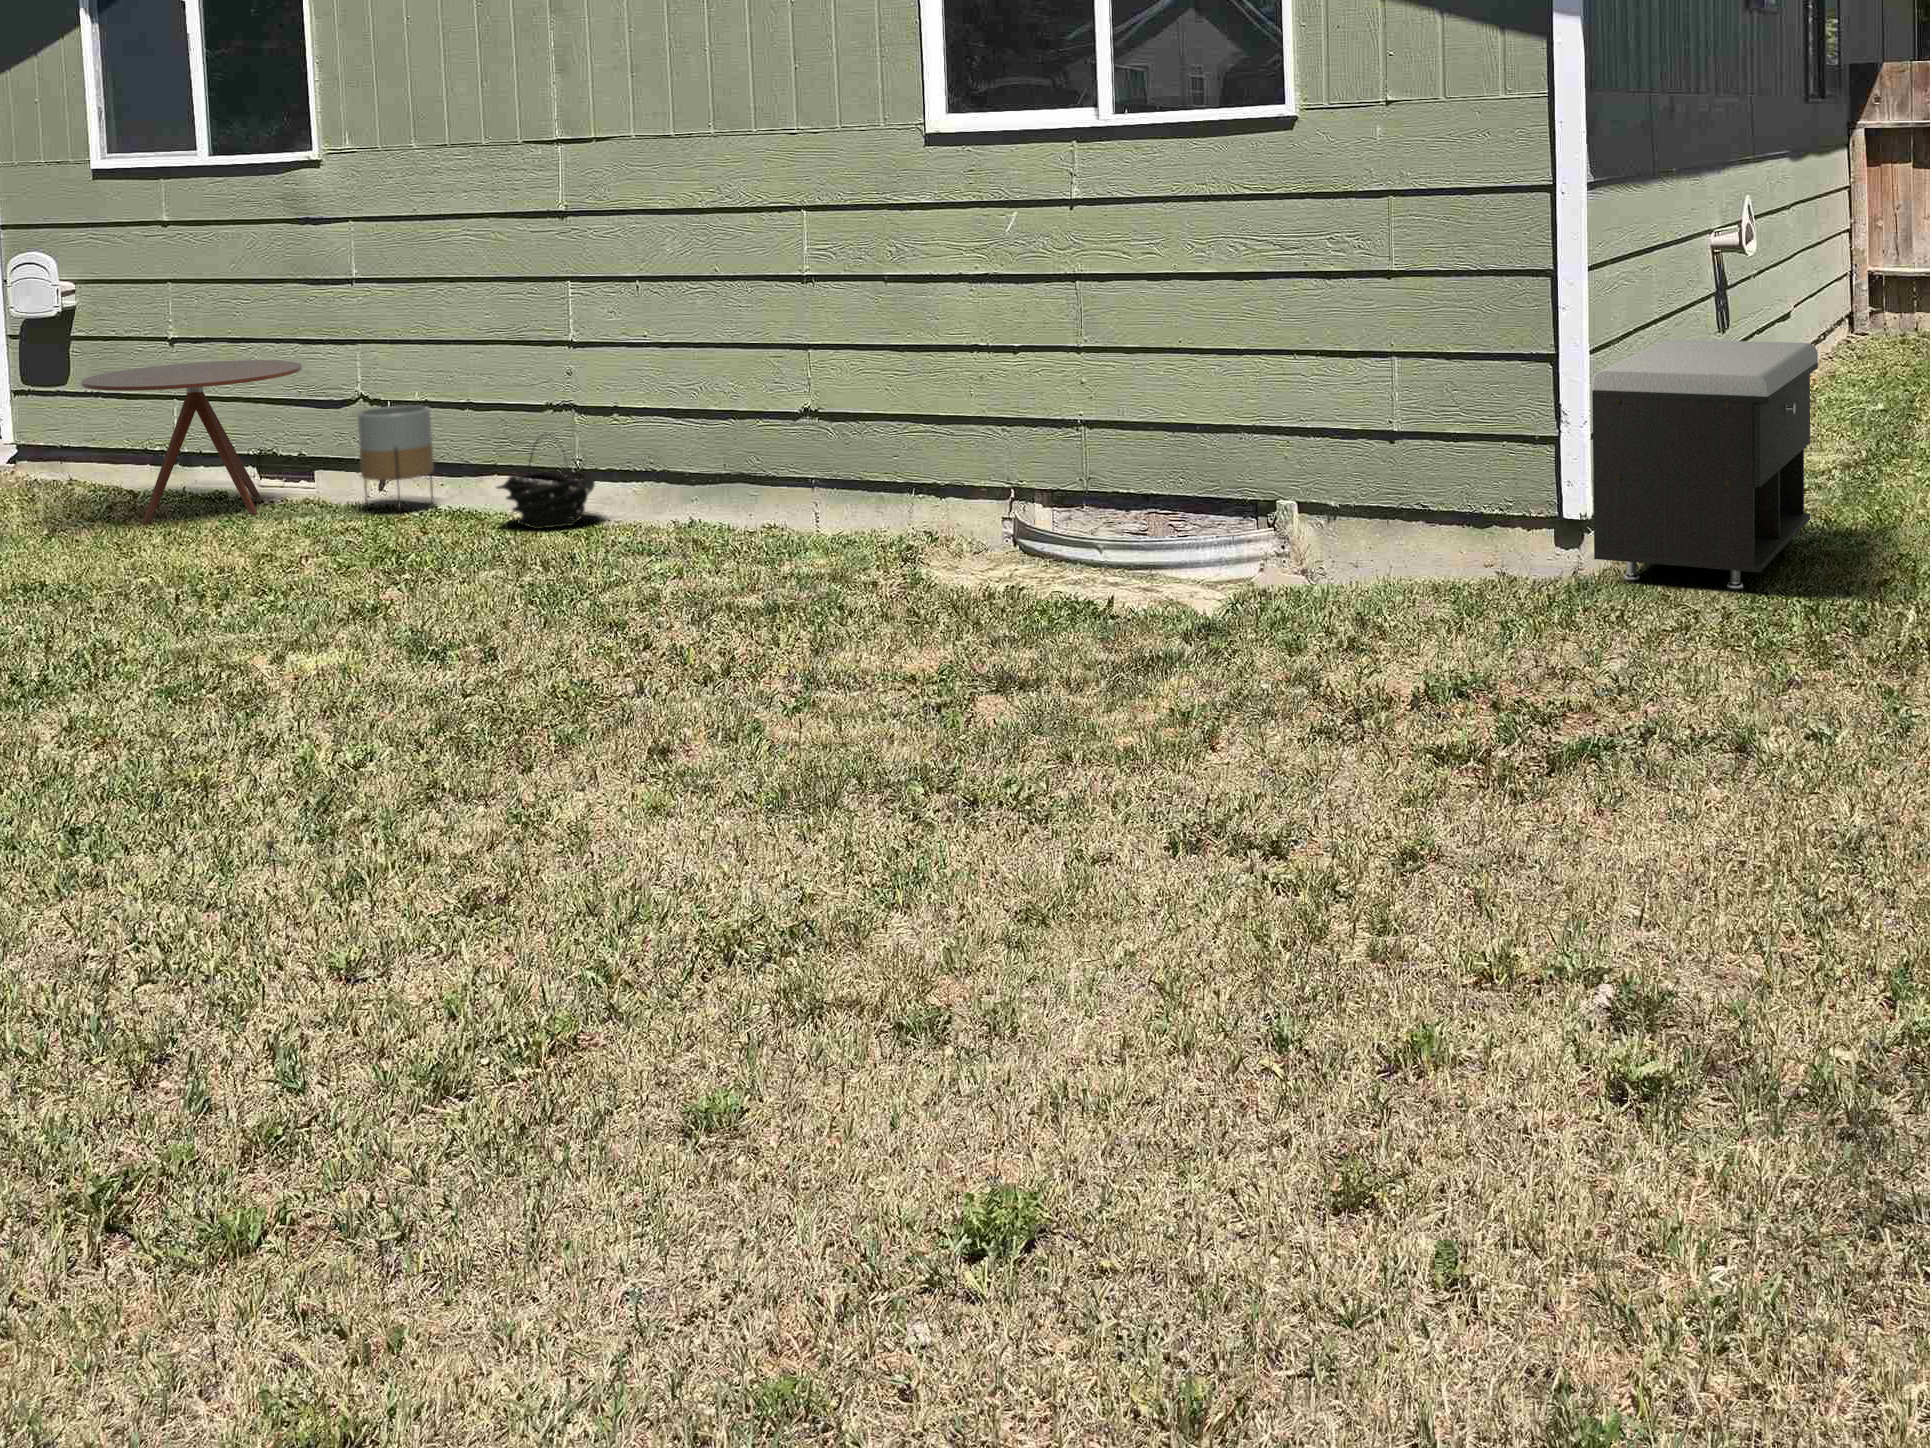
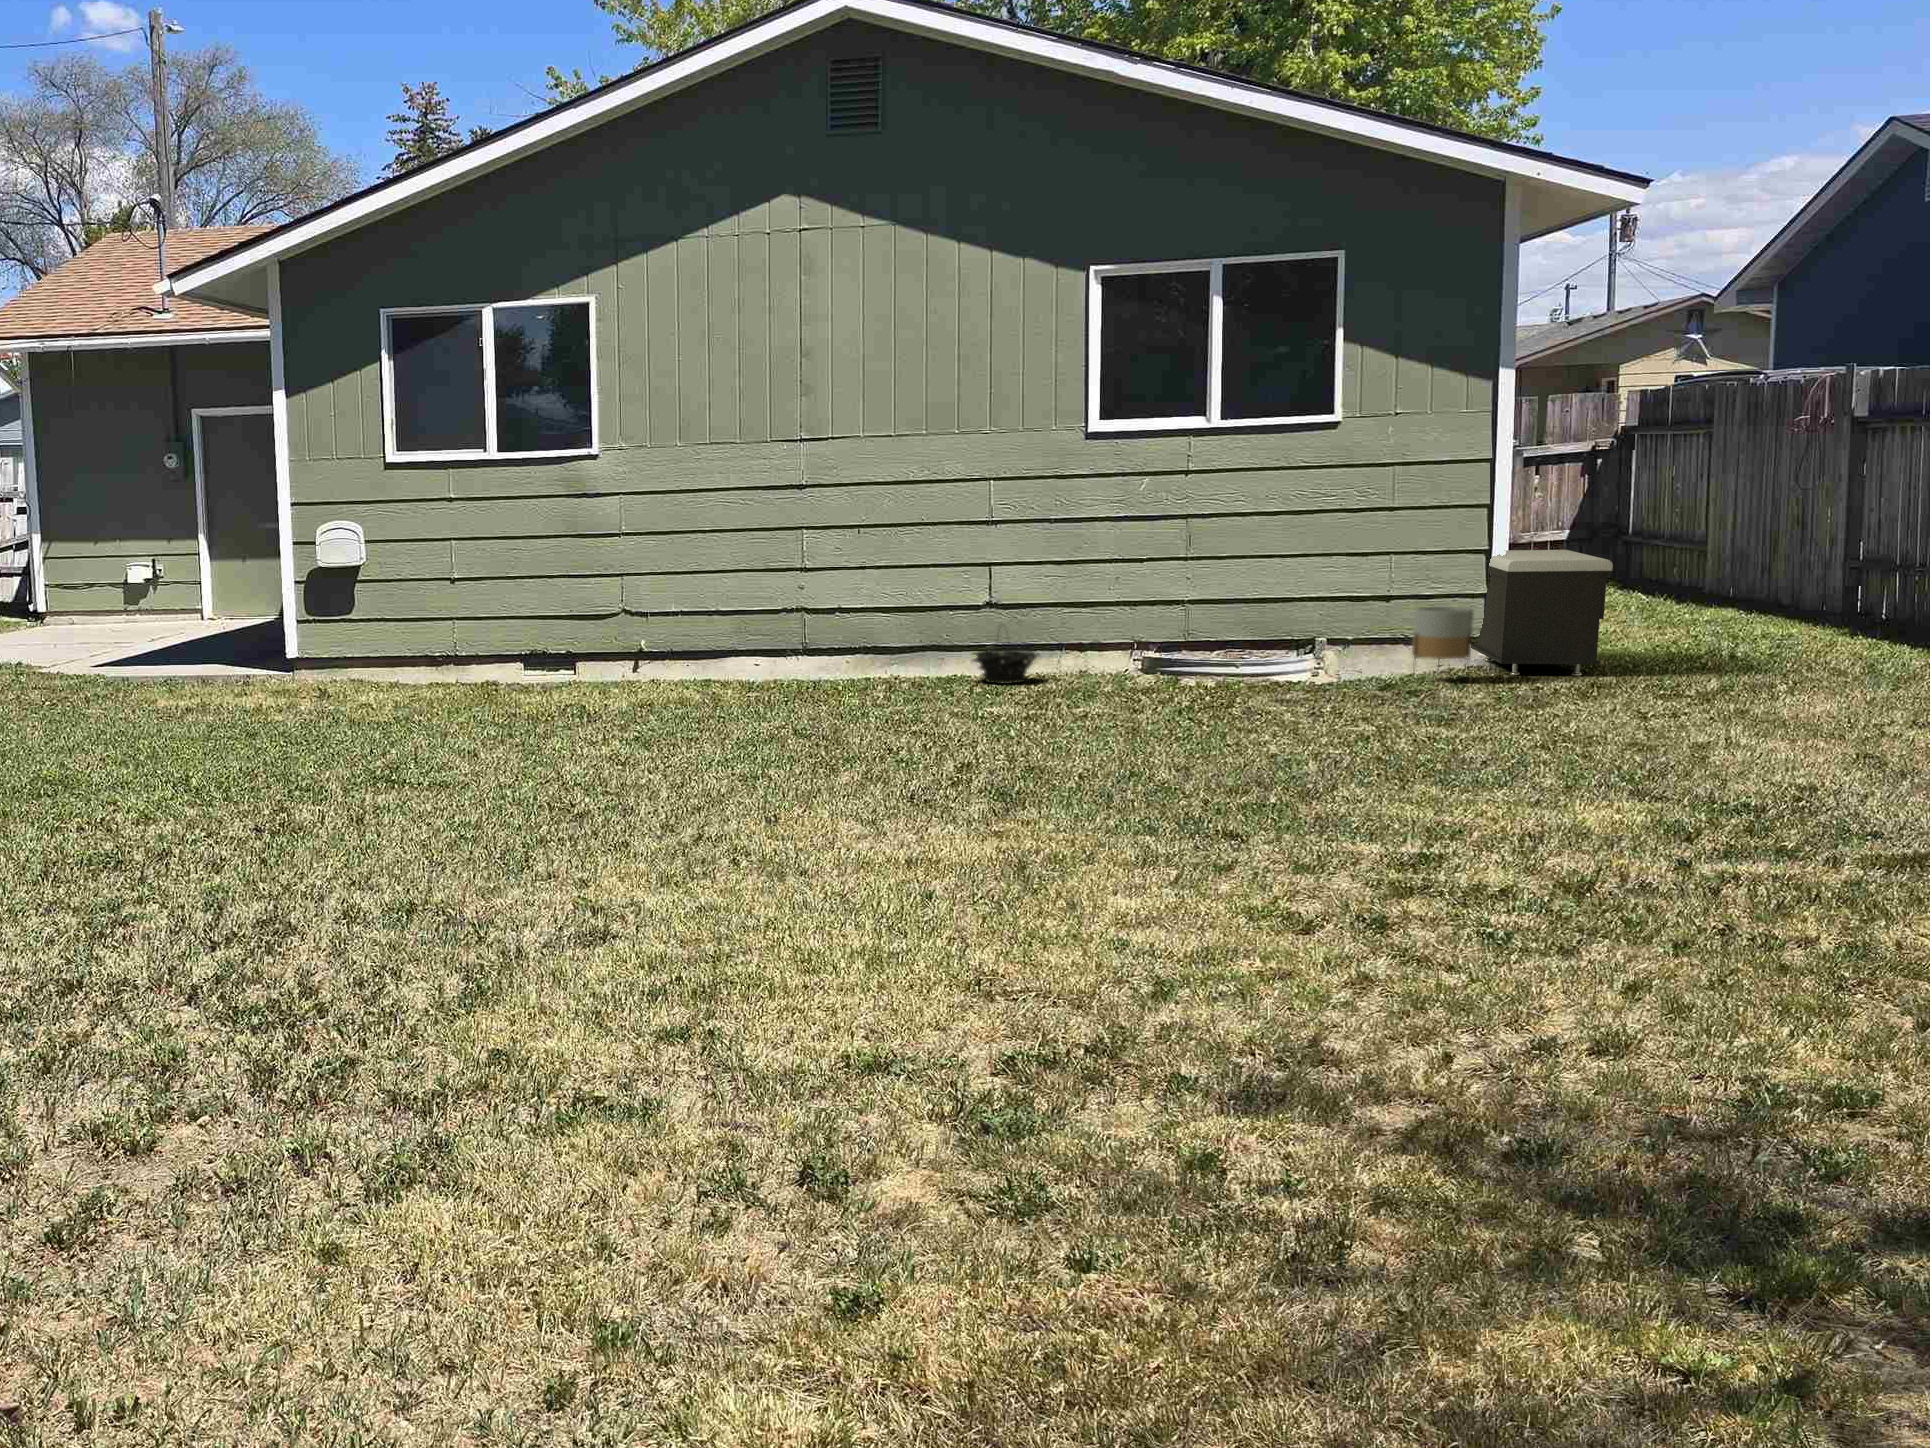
round table: present [81,360,302,524] -> none [461,589,598,693]
planter: present [358,405,434,513] -> present [1412,606,1473,672]
basket: present [497,434,597,529] -> present [973,635,1037,684]

